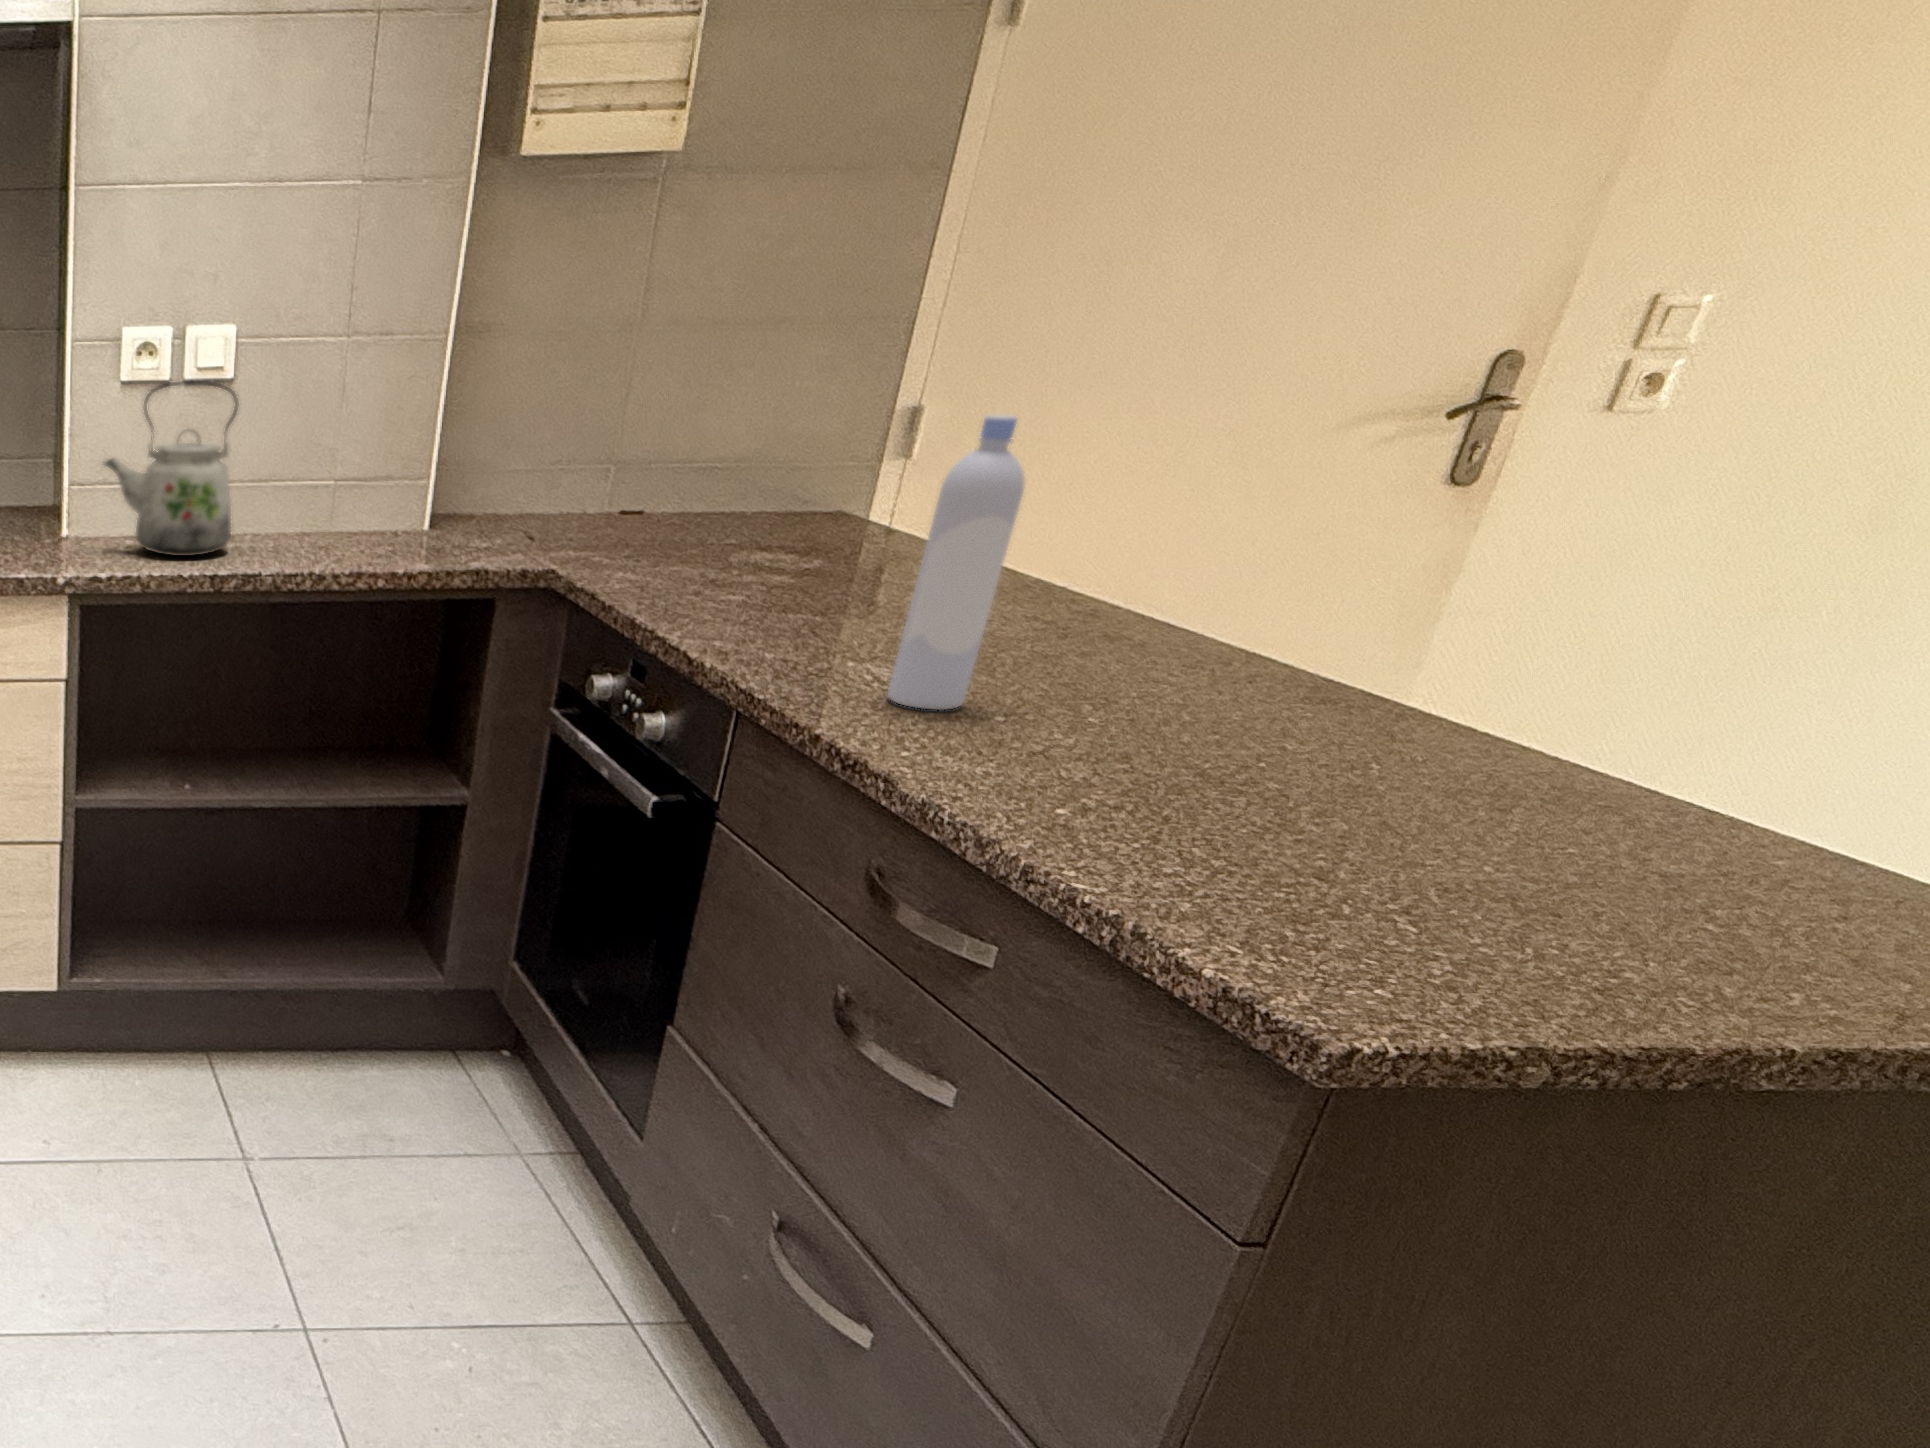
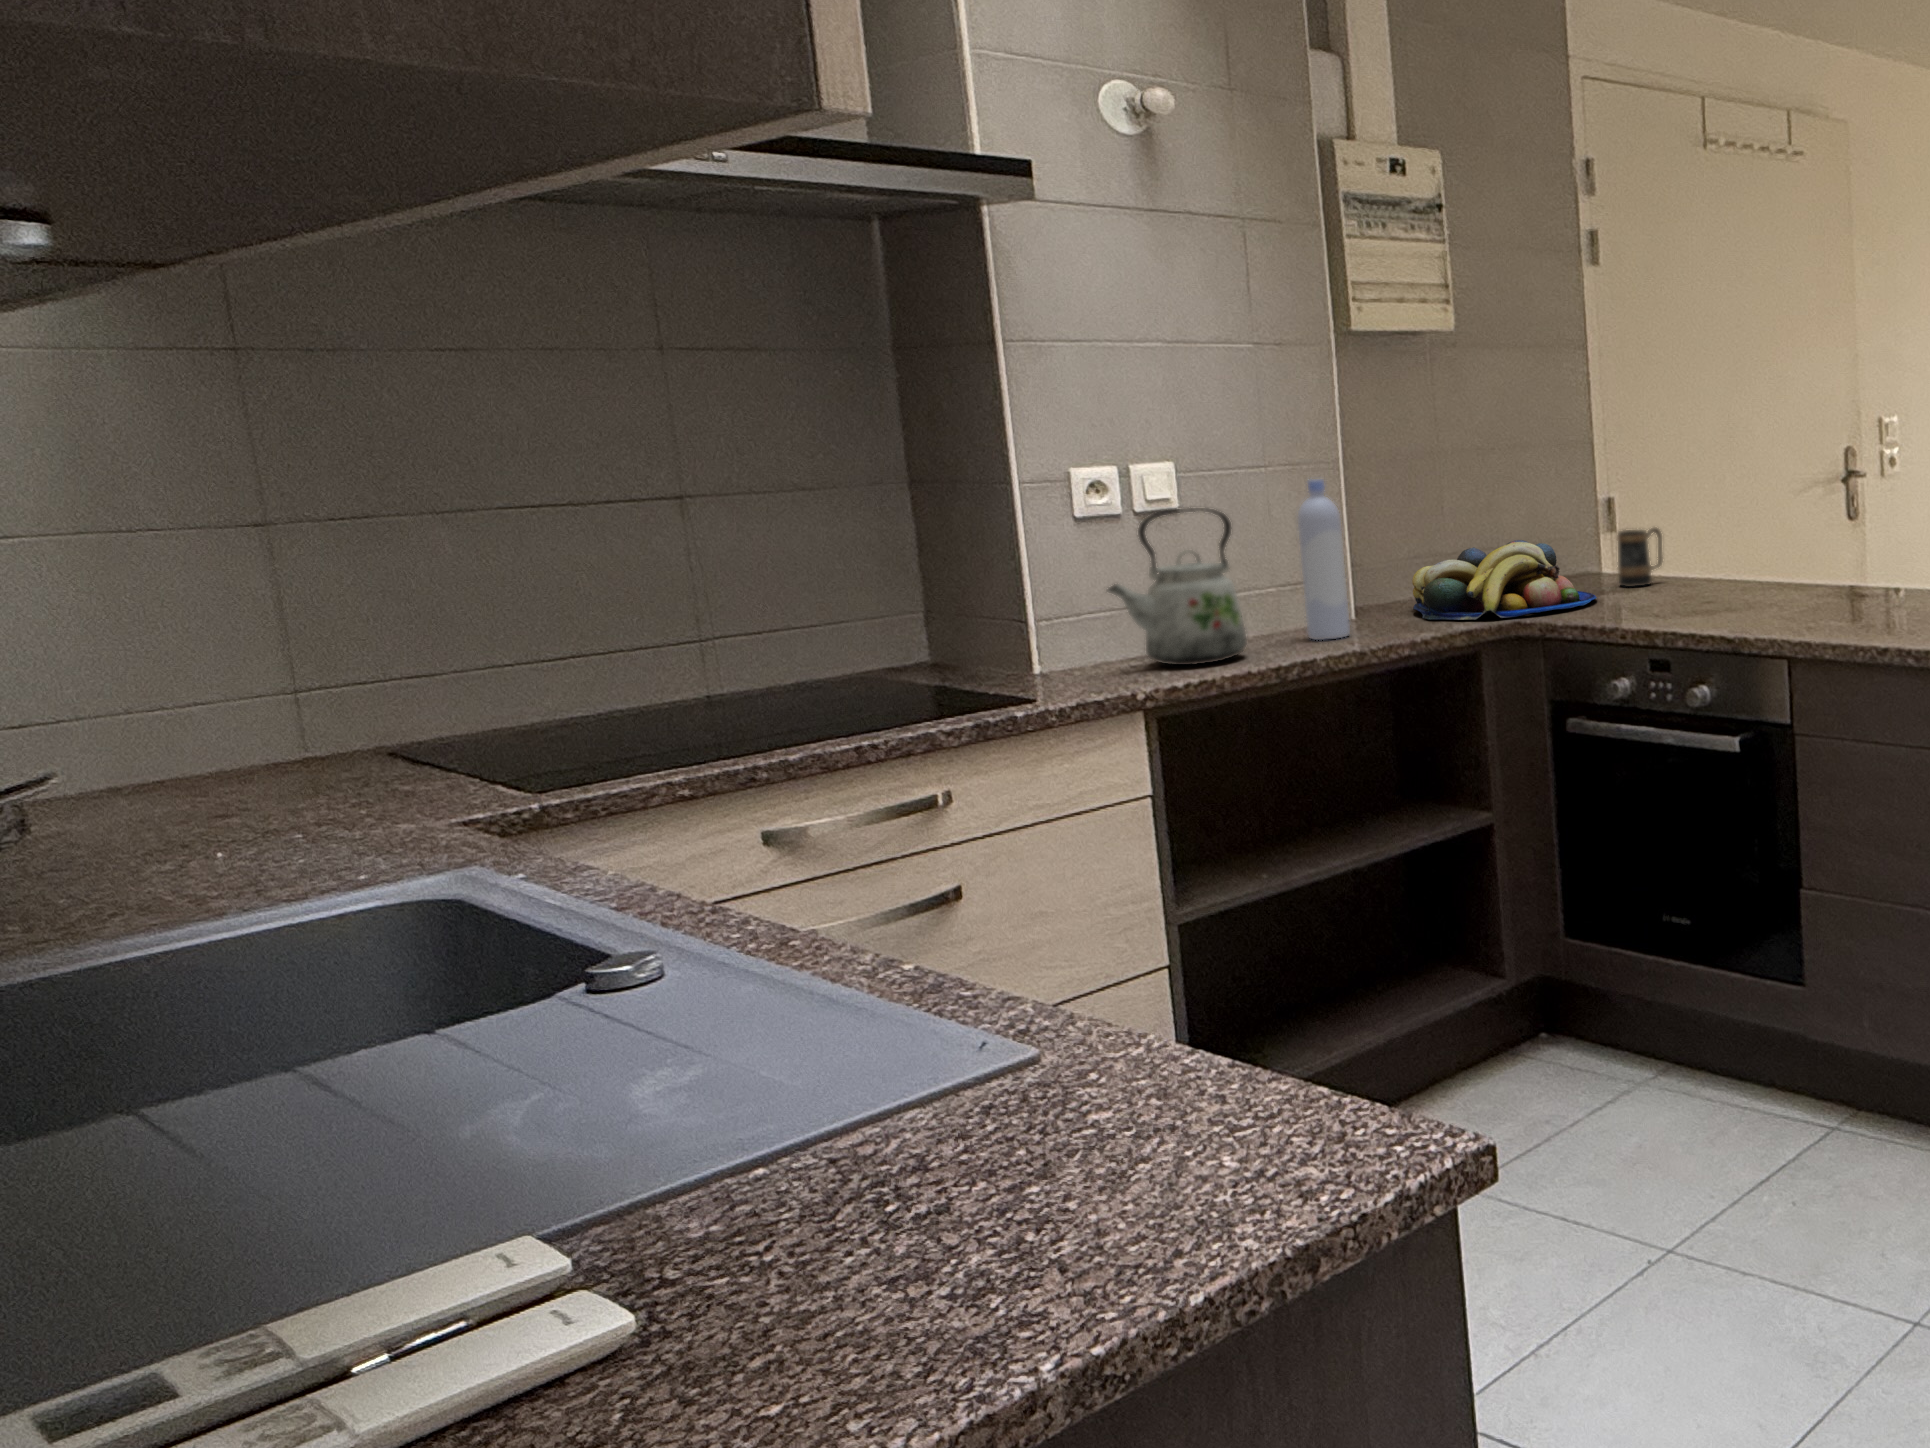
bottle: present [888,415,1025,710] -> present [1298,479,1350,640]
fruit bowl: none [469,459,713,563] -> present [1412,540,1597,620]
mug: none [787,463,878,548] -> present [1617,528,1662,587]

